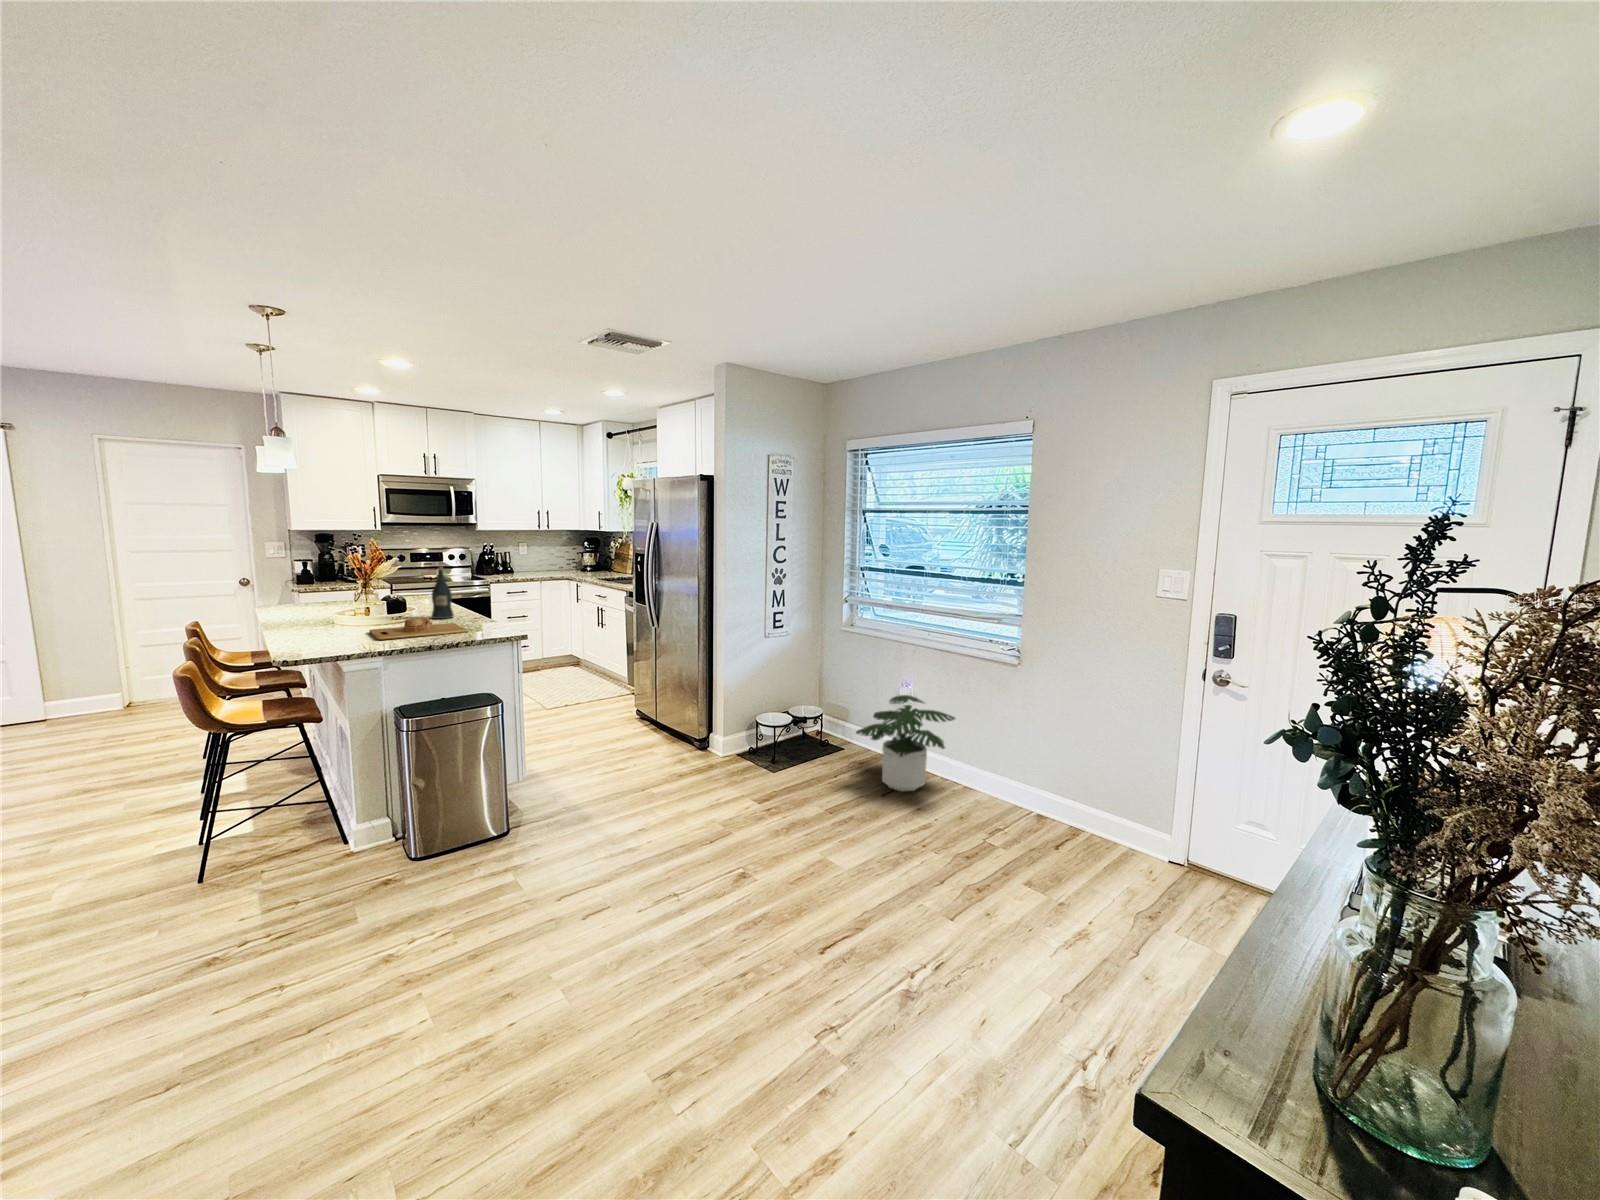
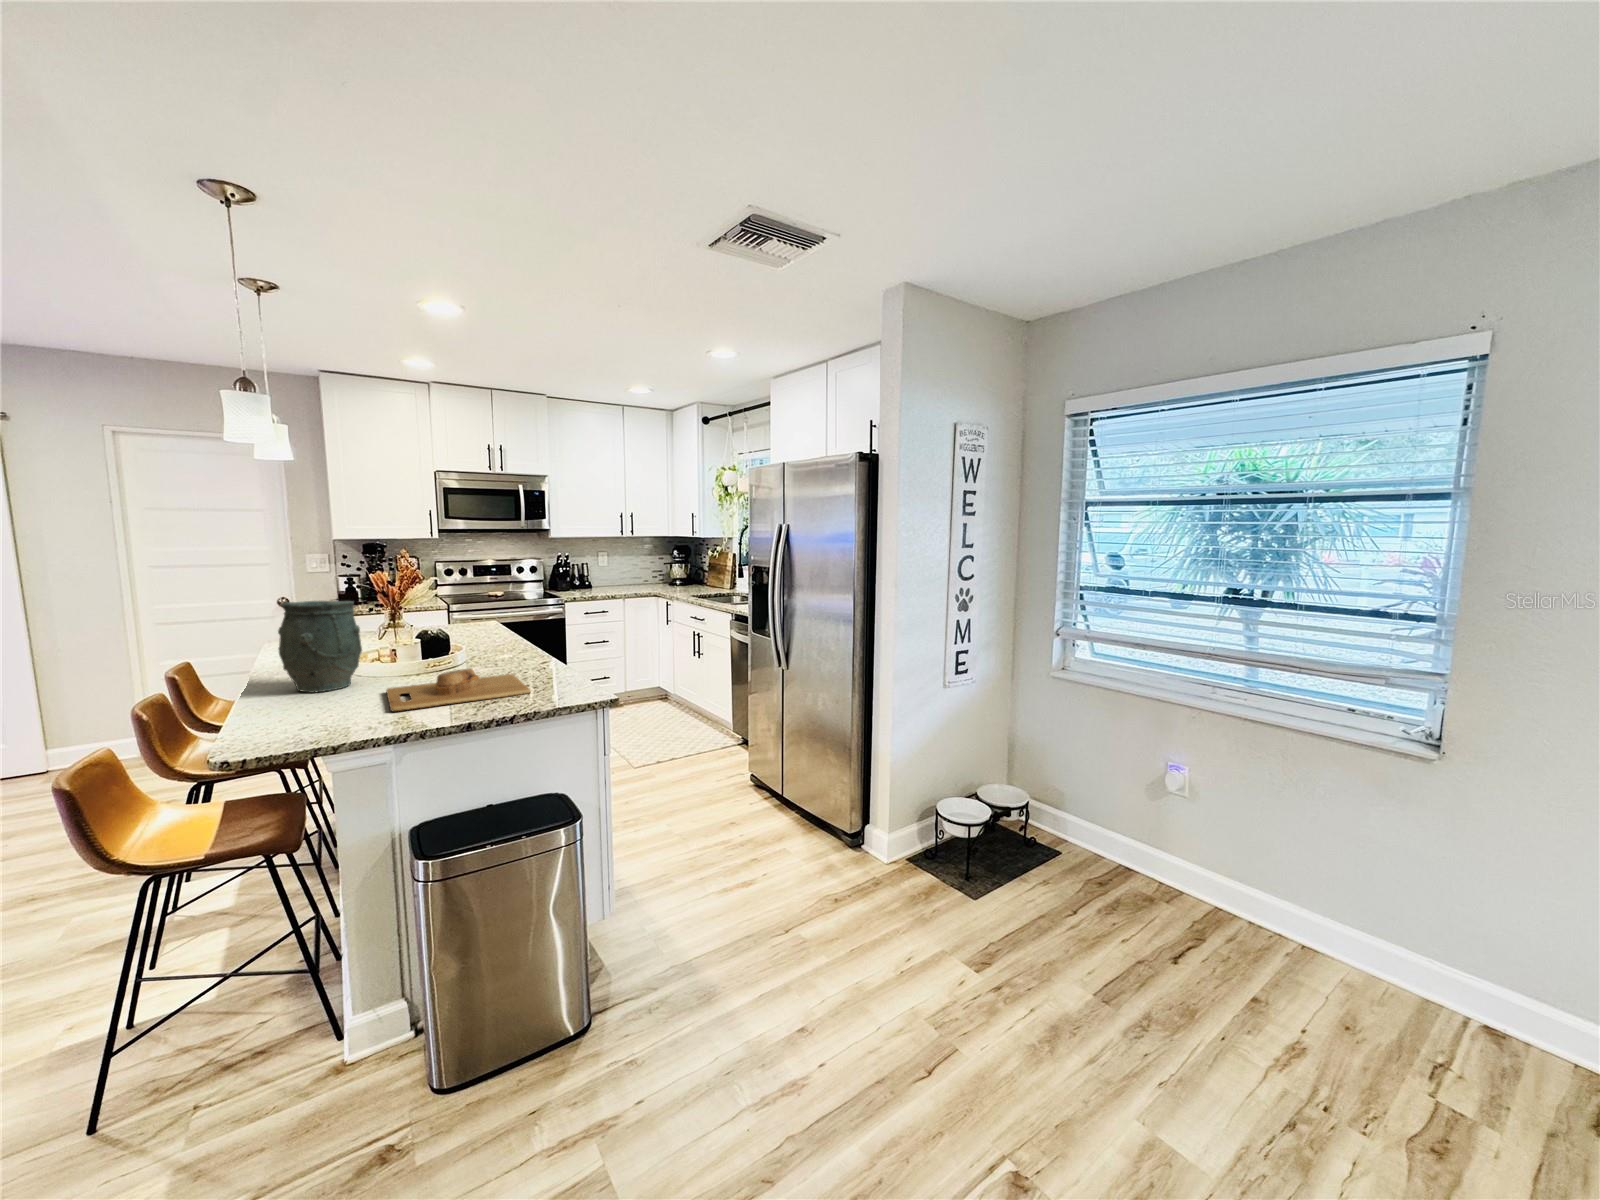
wine bottle: present [432,567,454,619] -> none [483,588,515,664]
vase: none [292,573,349,633] -> present [278,601,362,693]
potted plant: present [856,695,955,791] -> none [1120,785,1300,952]

